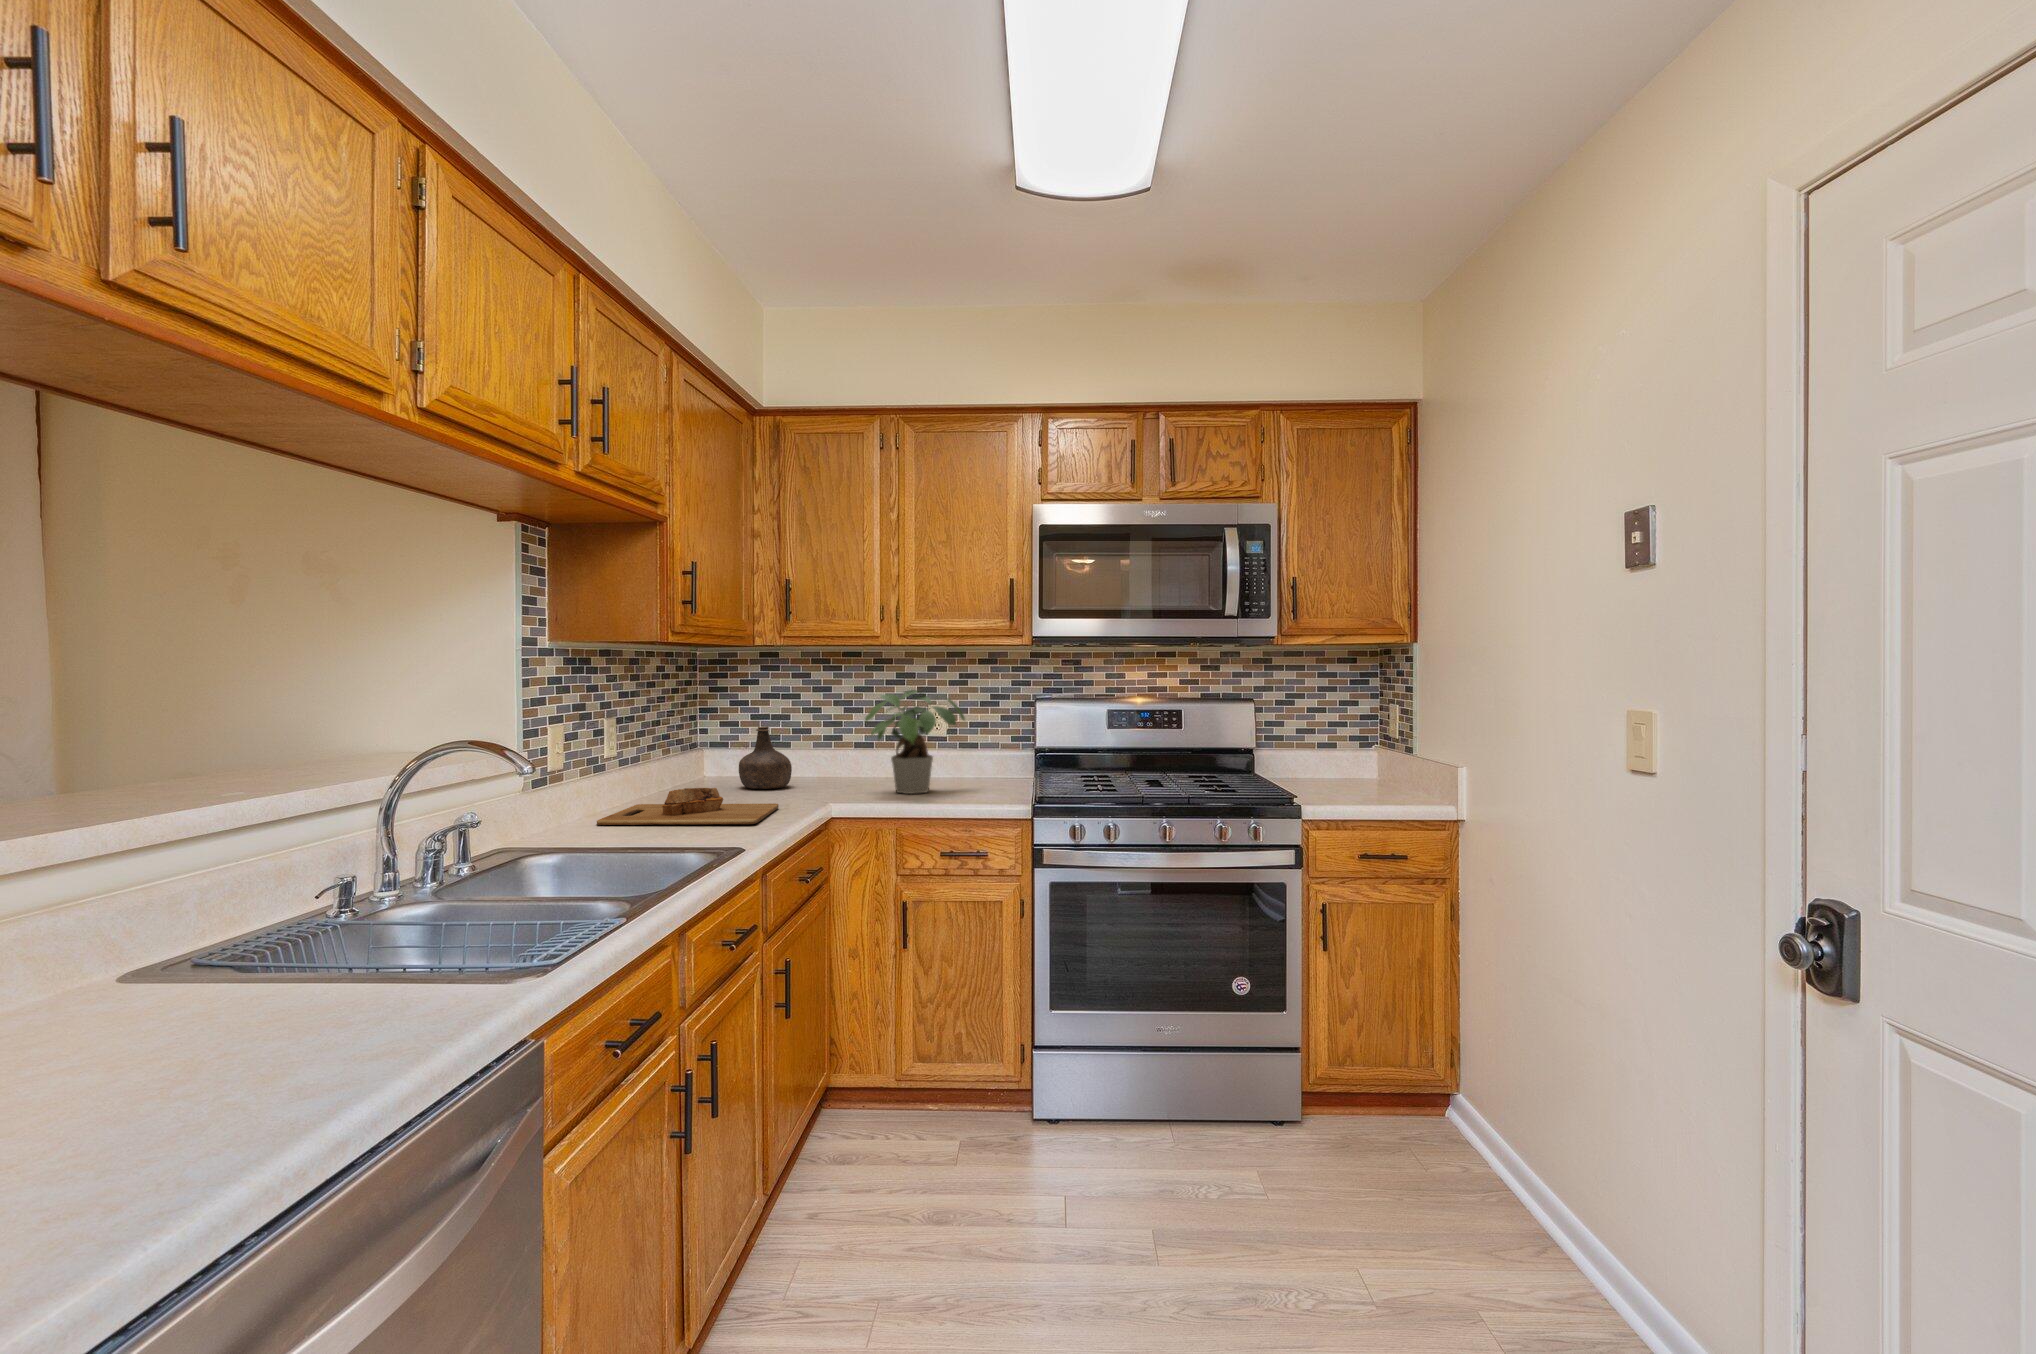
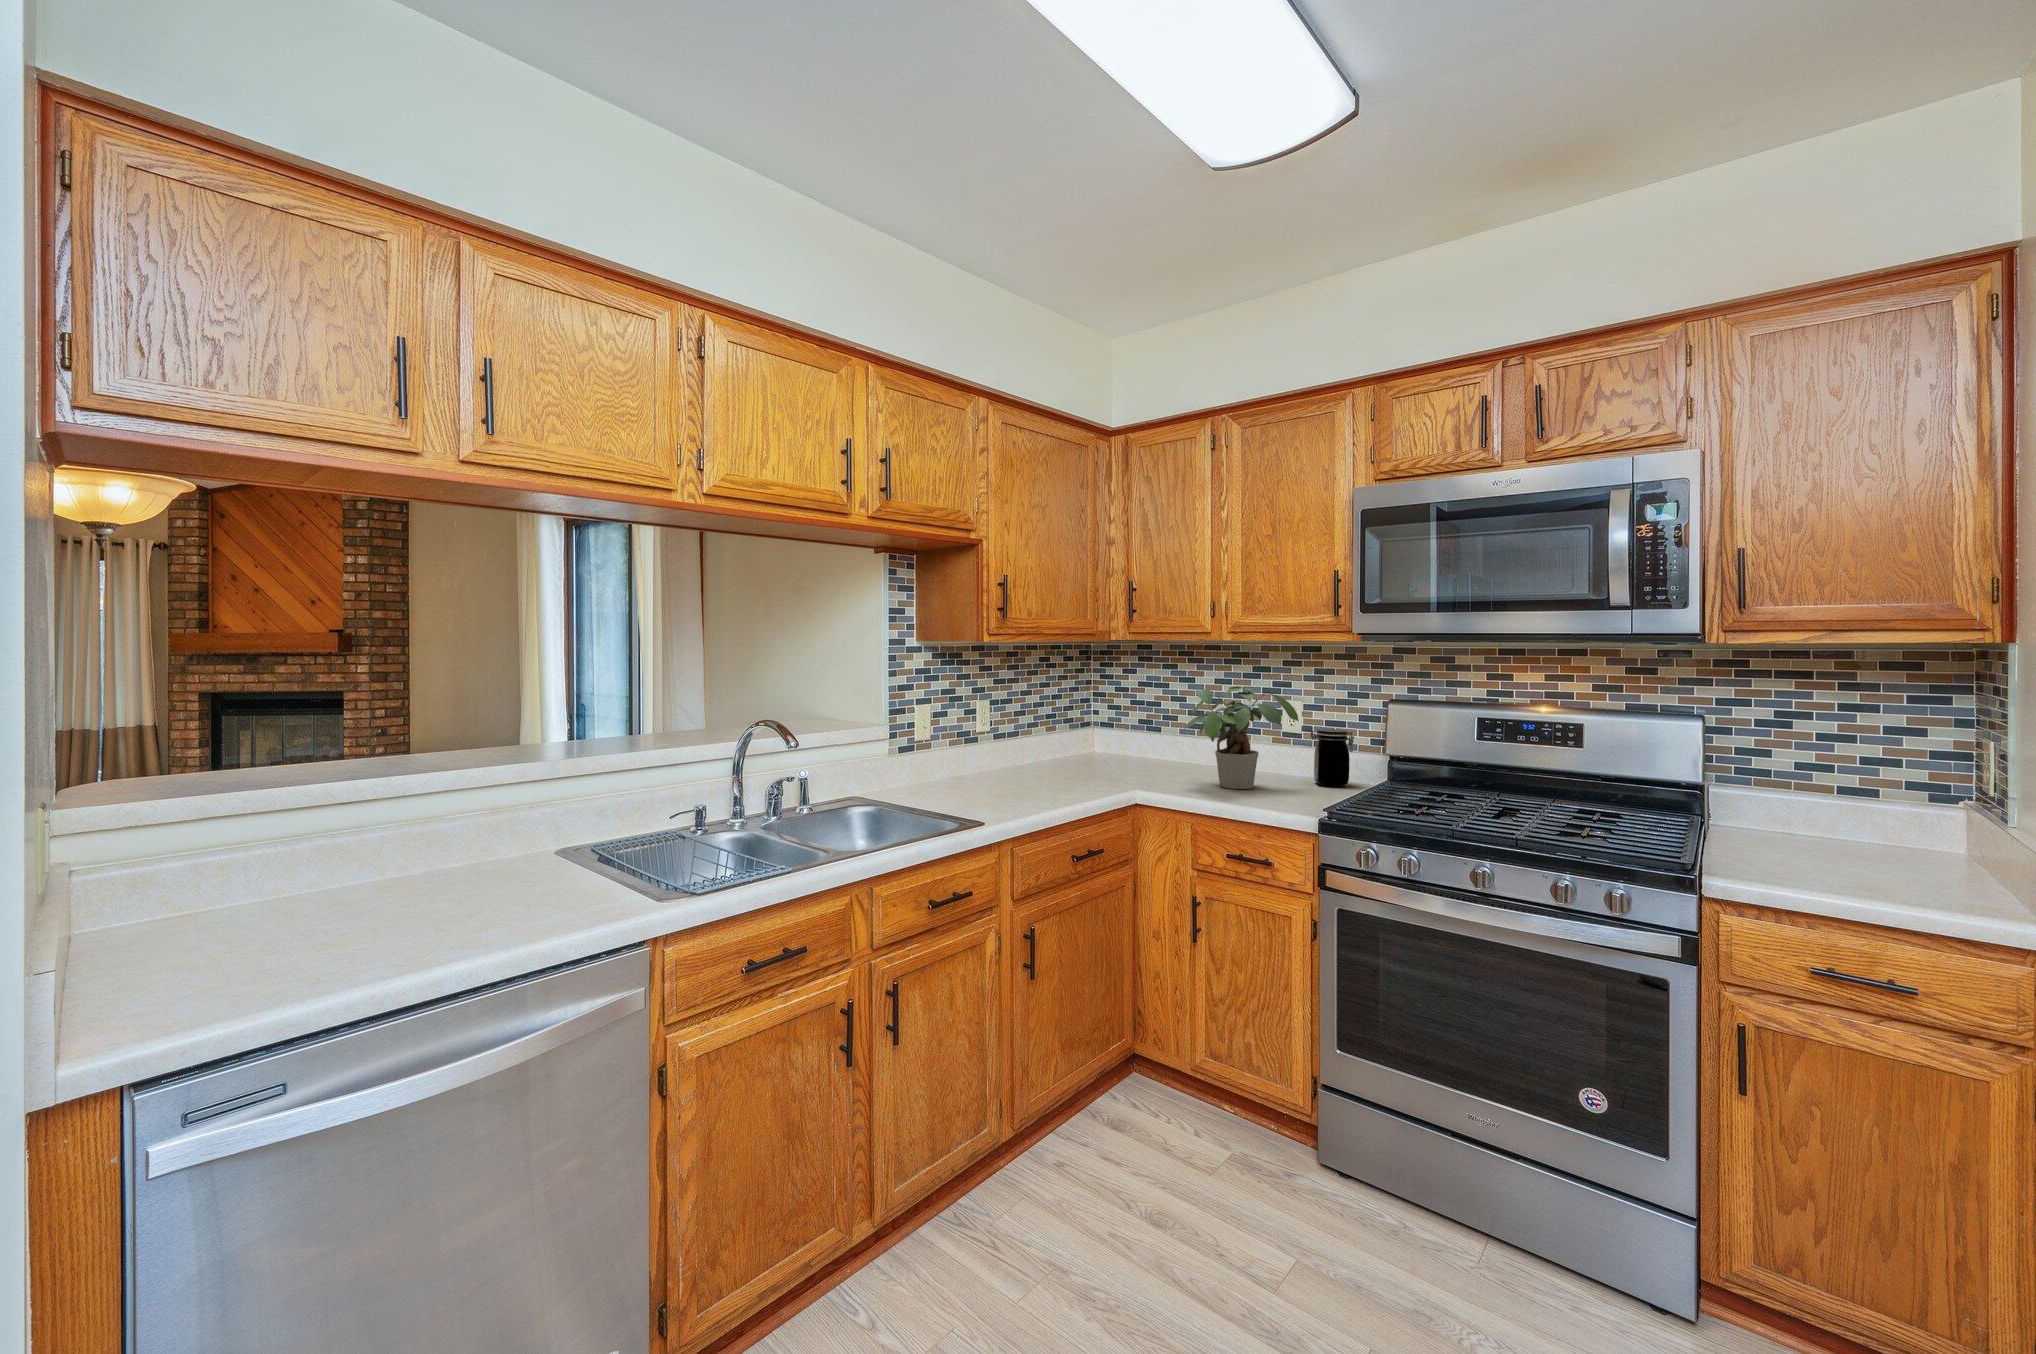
bottle: present [739,726,792,789] -> none [1098,712,1143,768]
jar: none [963,730,1003,784] -> present [1311,729,1354,787]
cutting board: present [597,788,779,825] -> none [935,764,1086,801]

